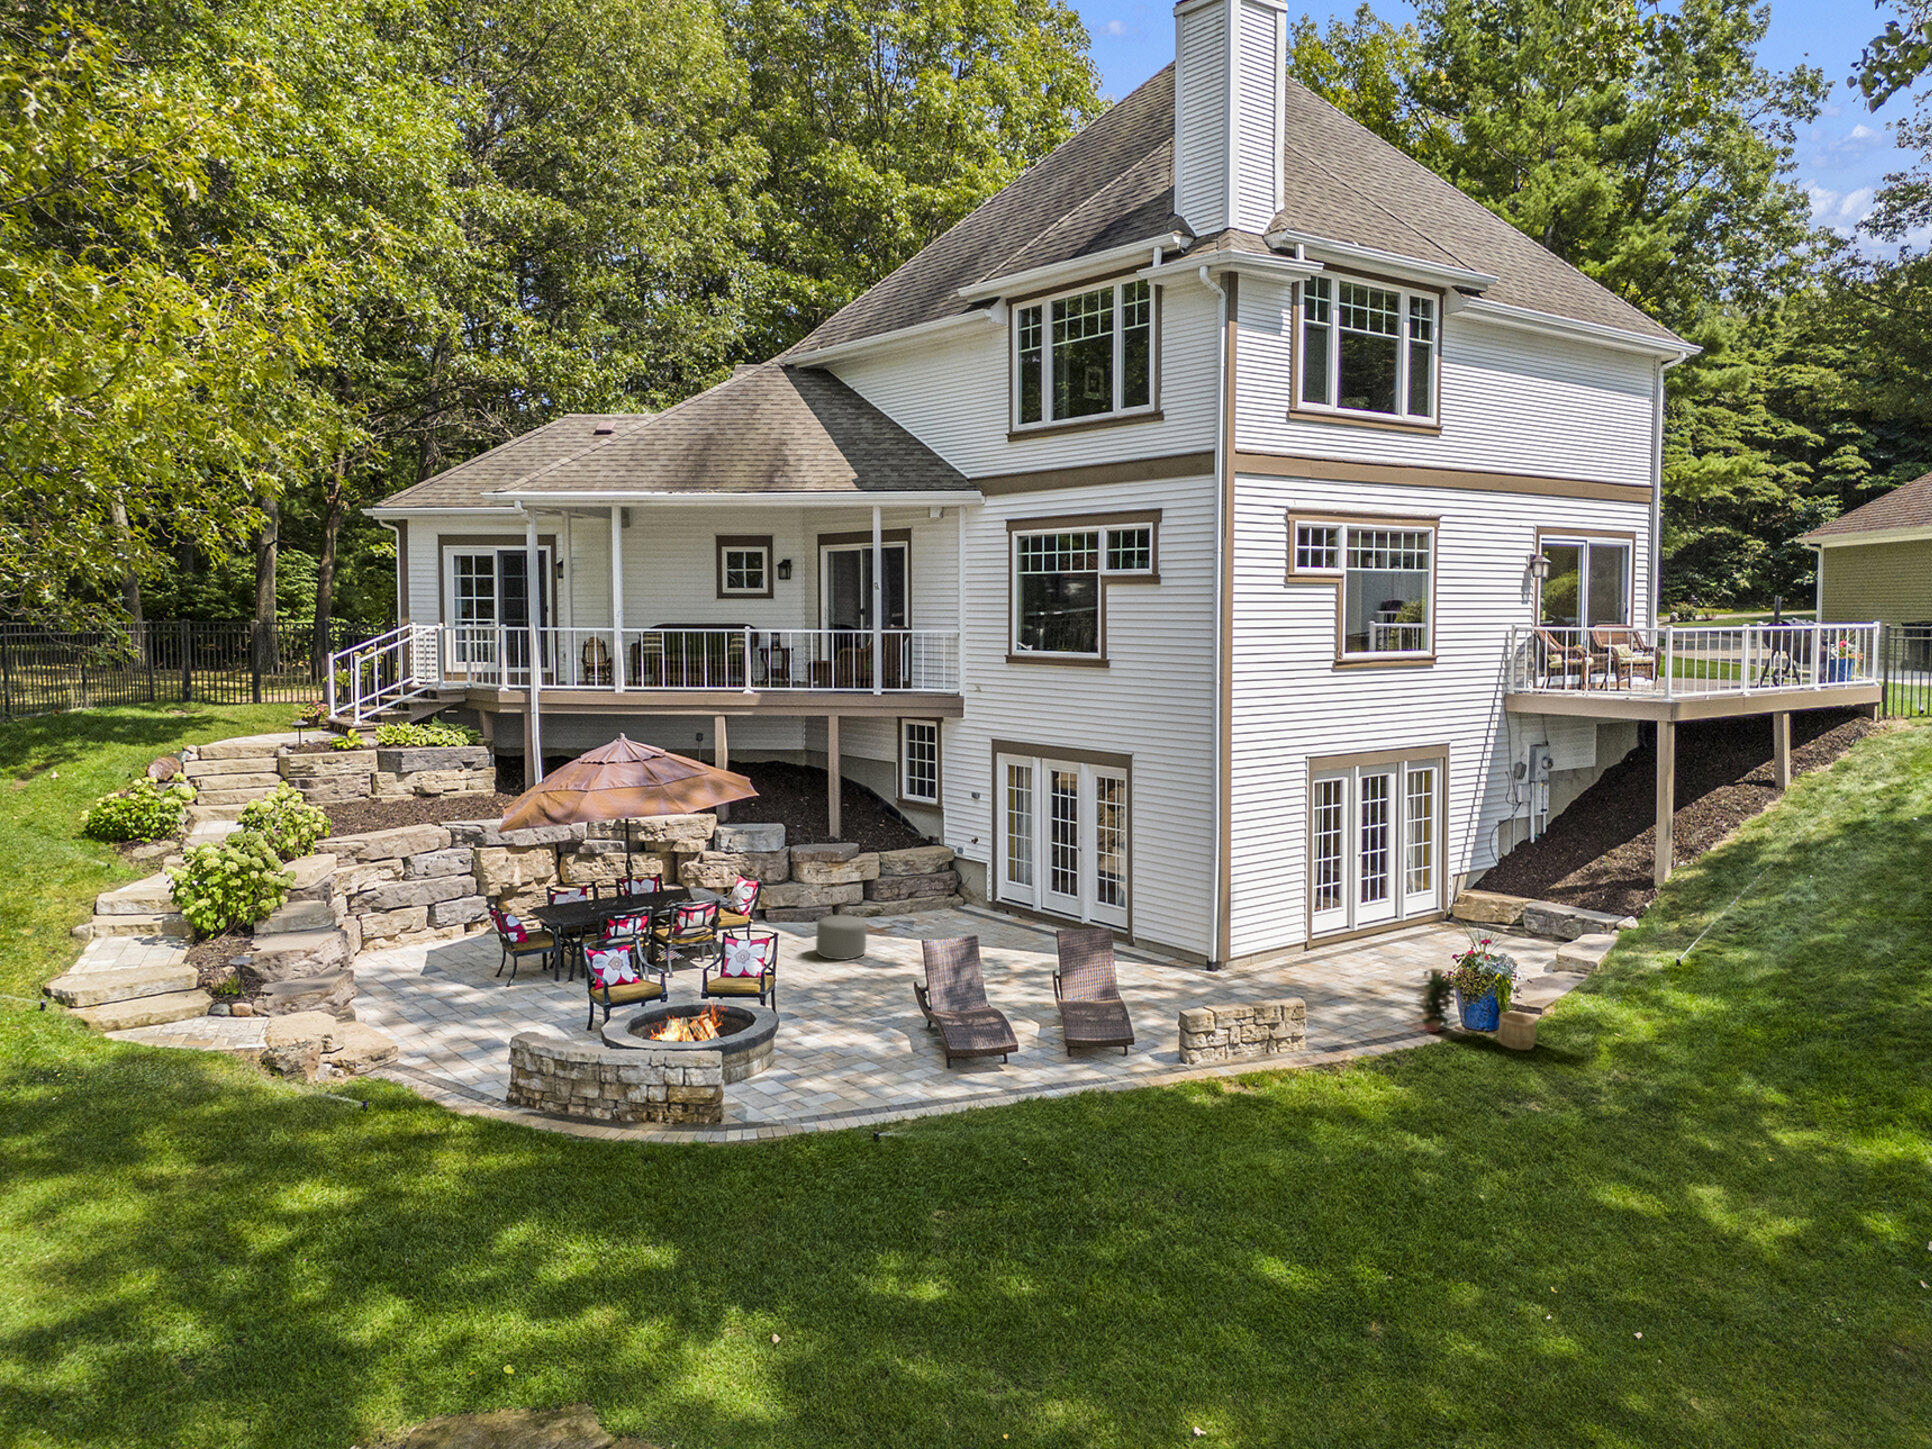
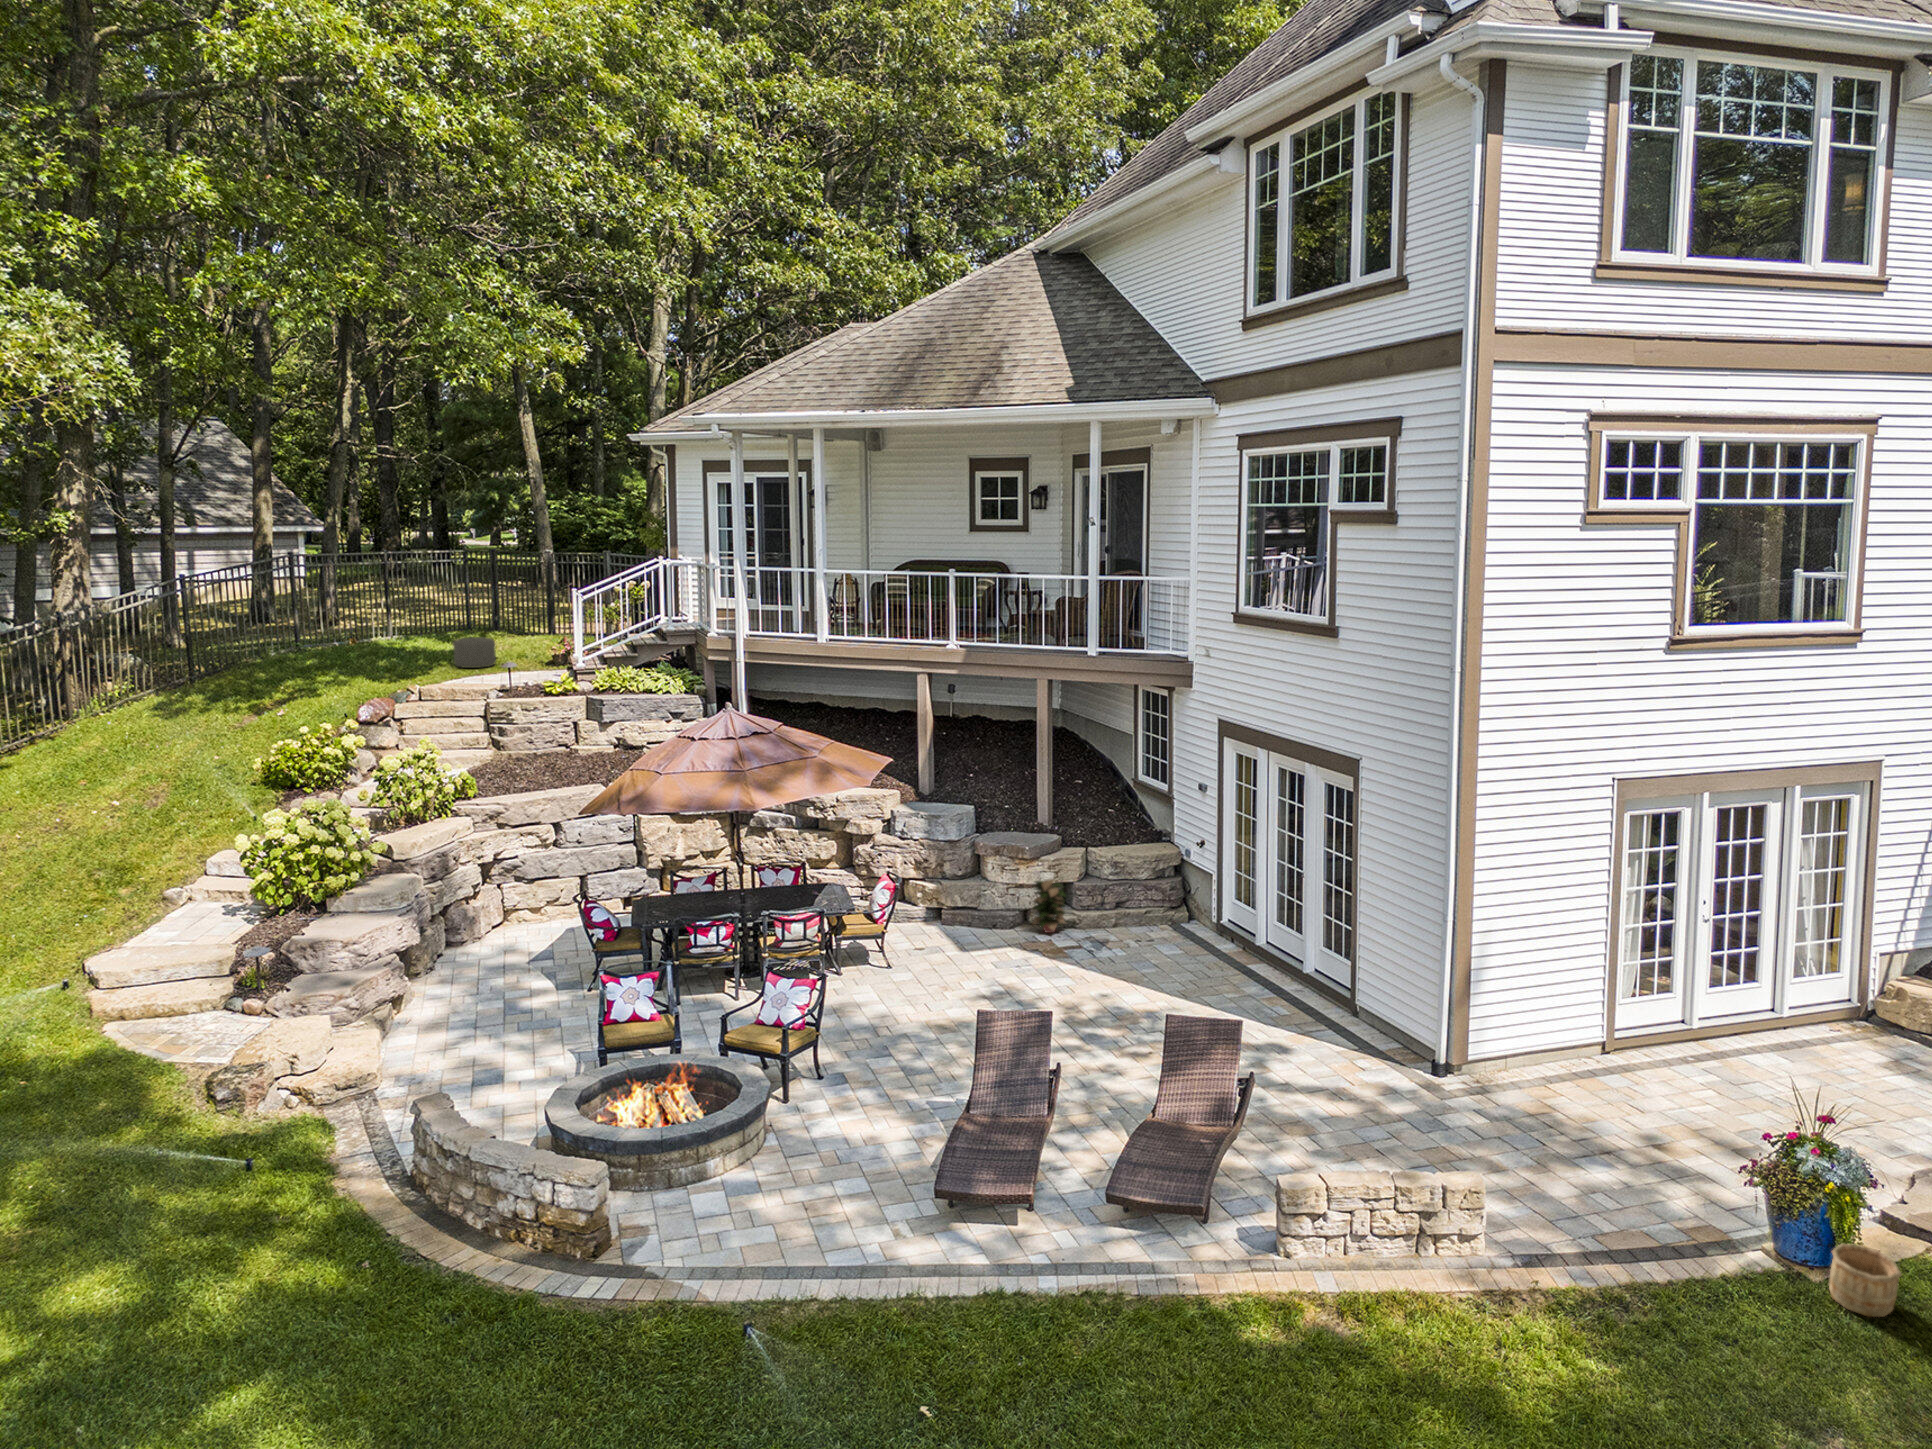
ottoman: present [816,915,867,960] -> present [453,637,496,668]
decorative plant: present [1413,969,1457,1032] -> present [1033,879,1066,933]

